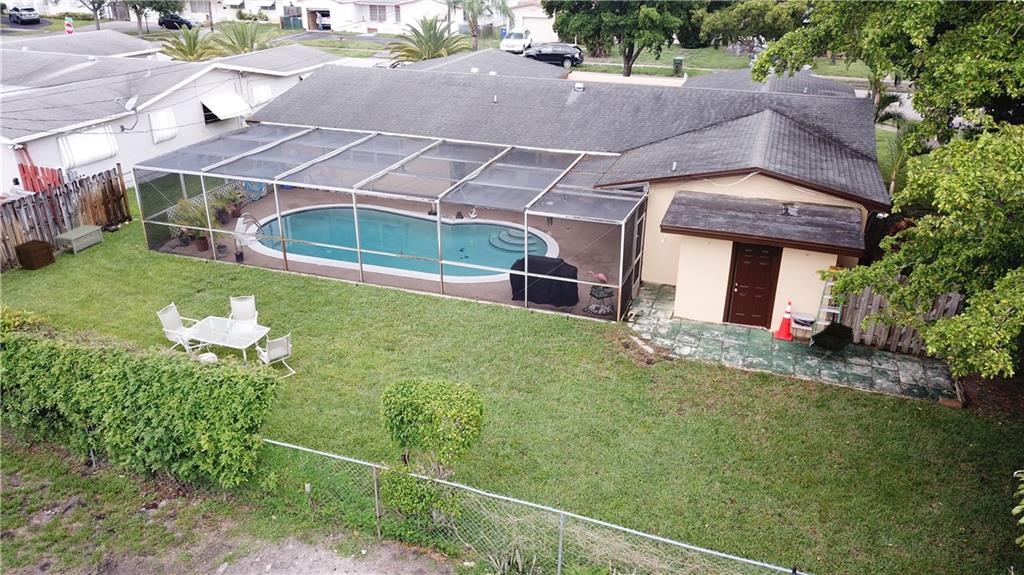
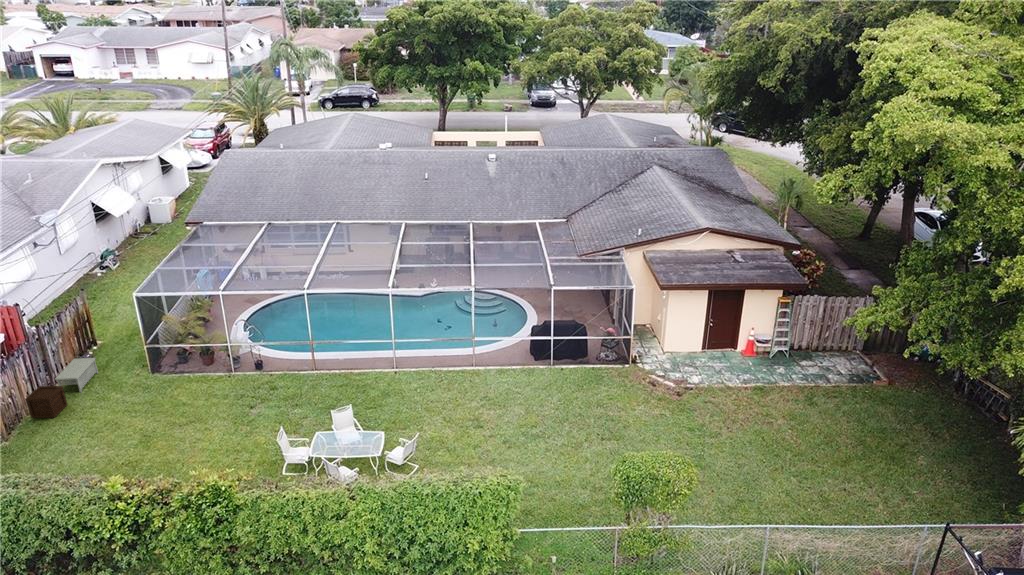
lounge chair: present [811,321,853,360] -> none [775,337,802,368]

